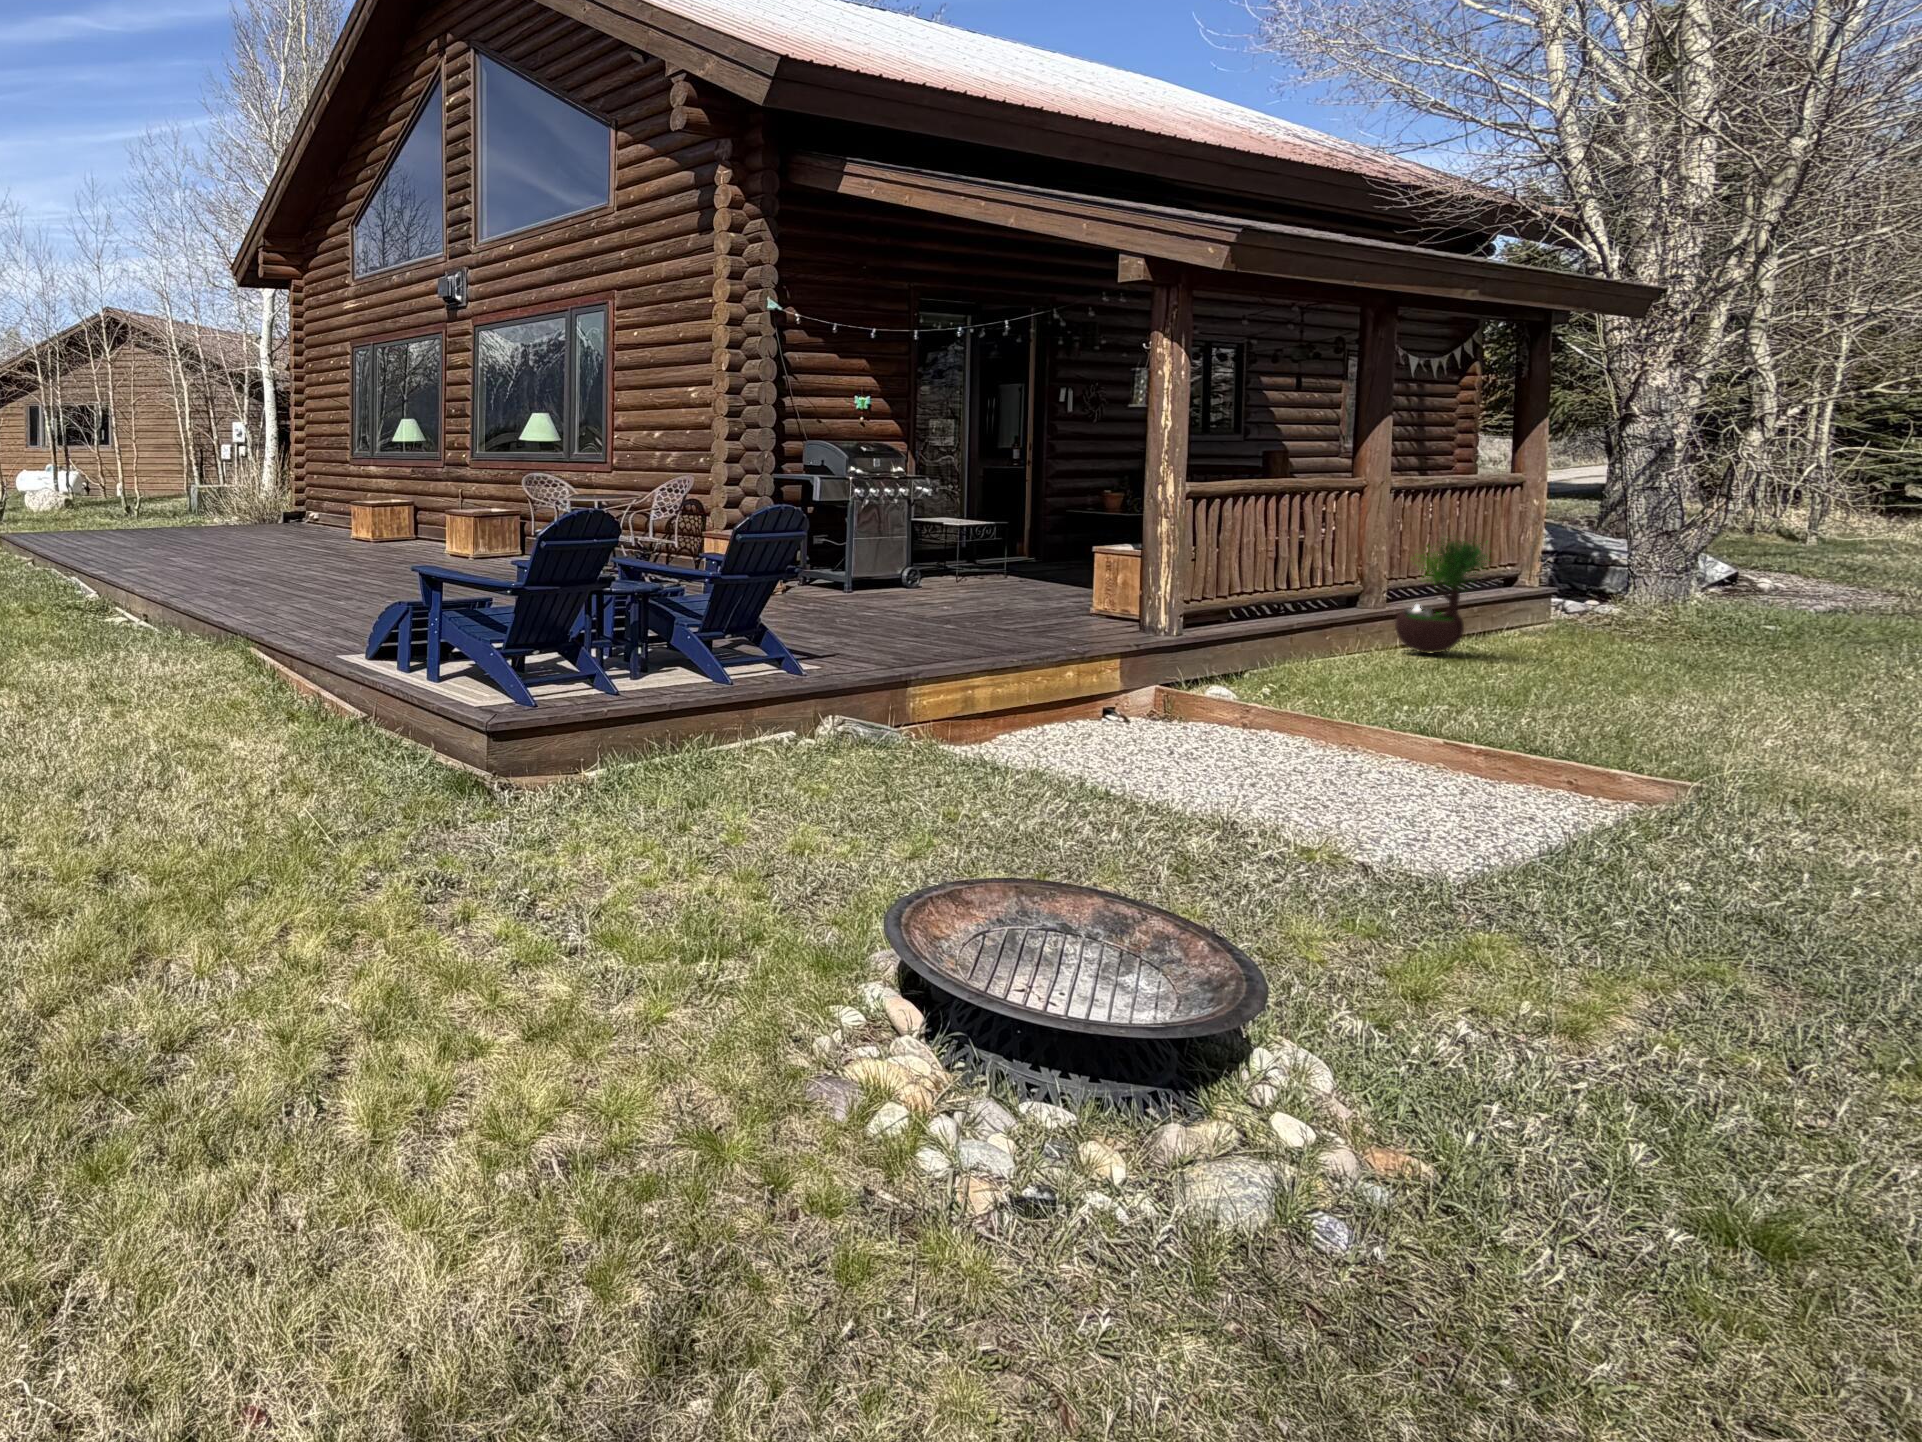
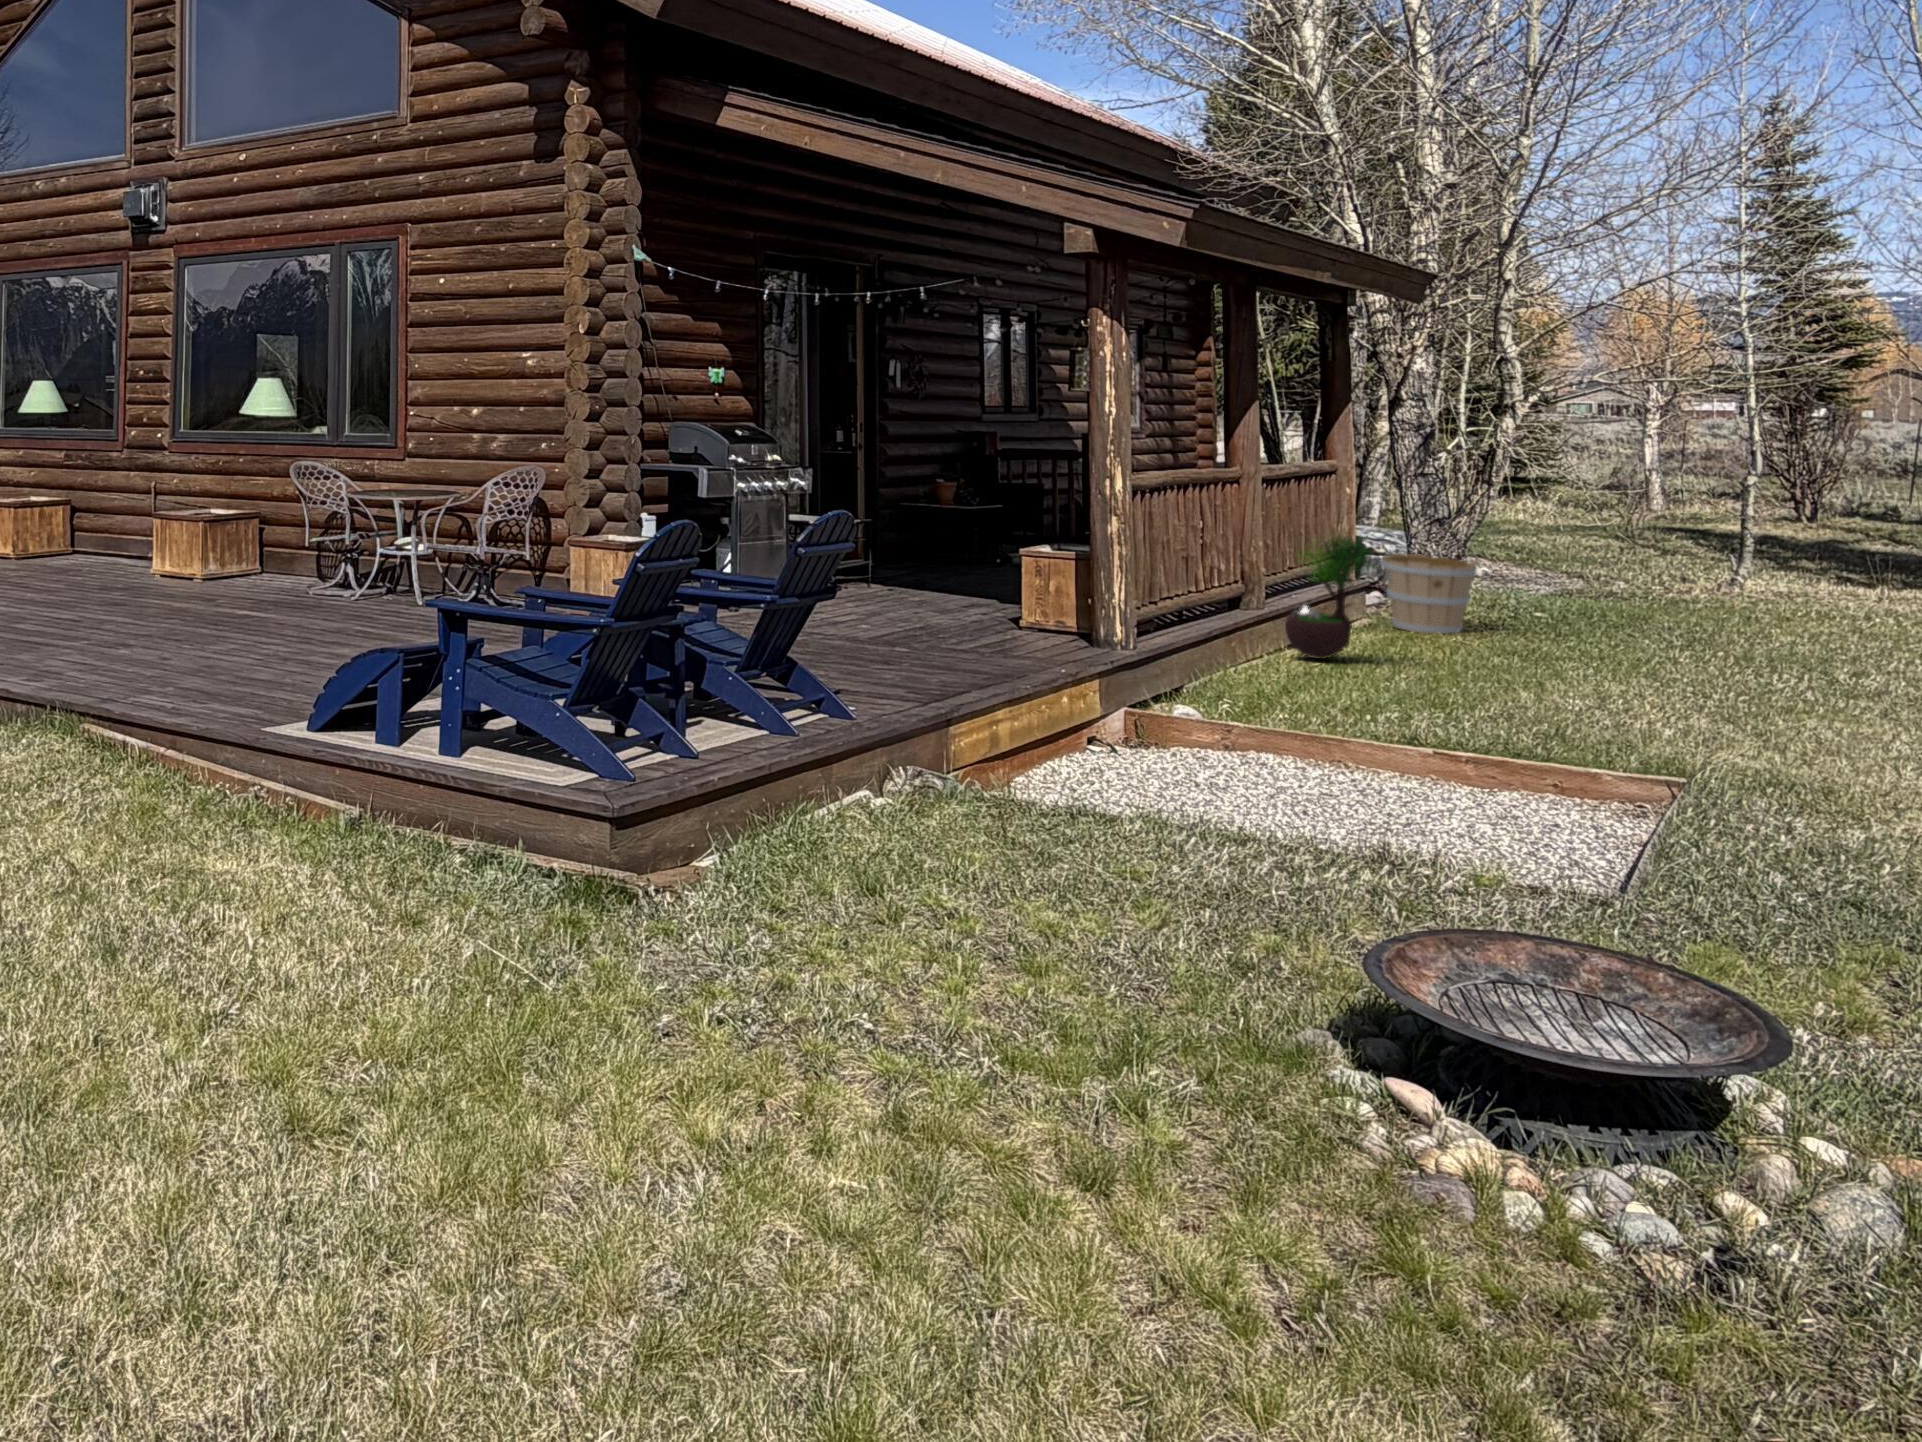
wooden bucket: none [1541,560,1650,637] -> present [1381,553,1478,634]

